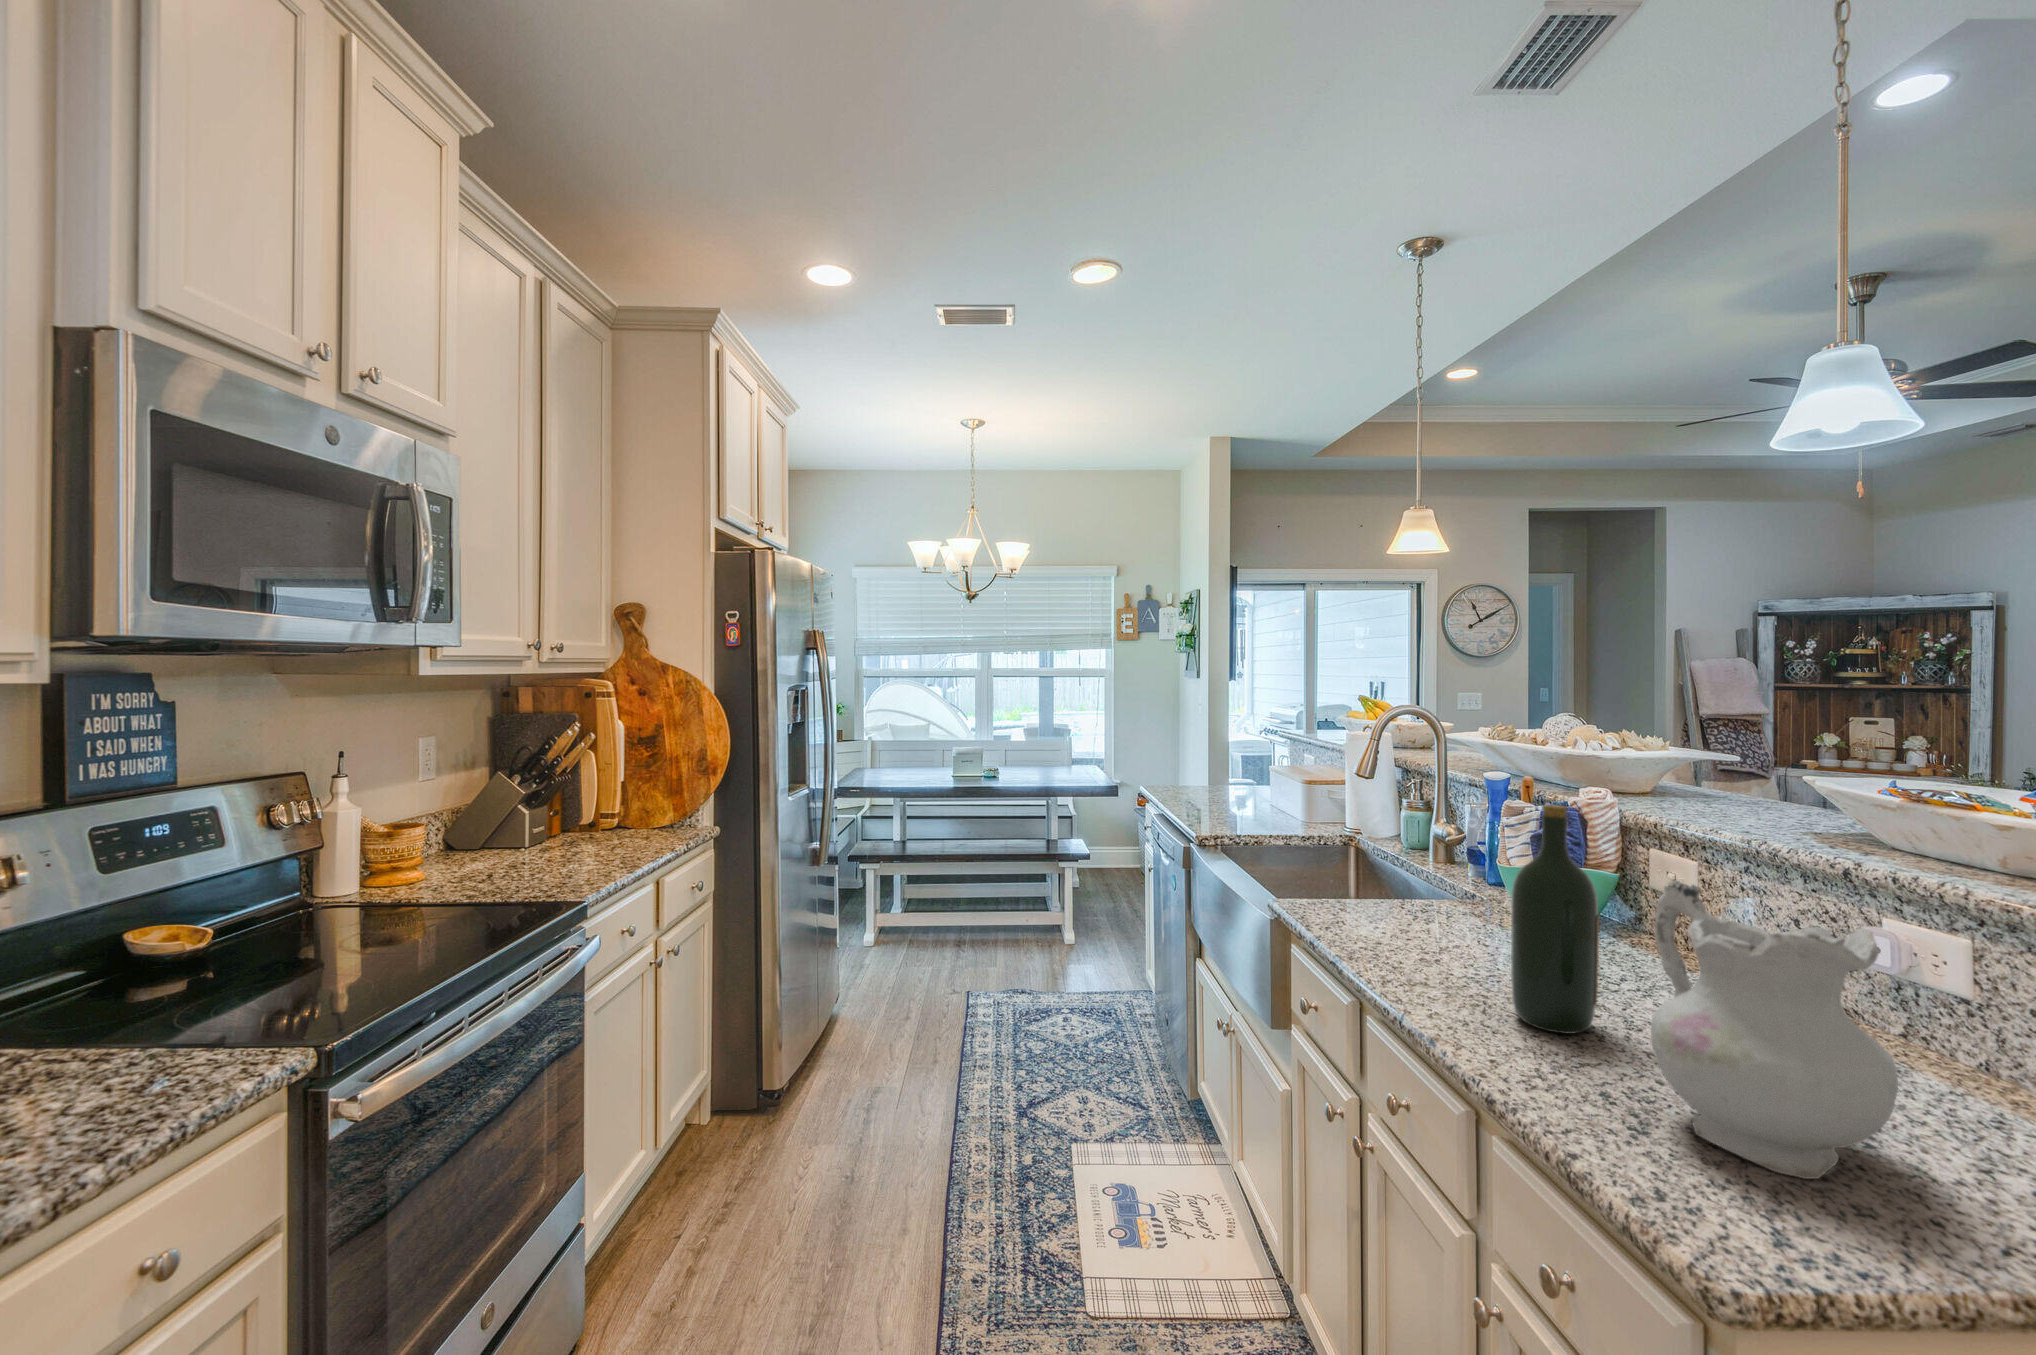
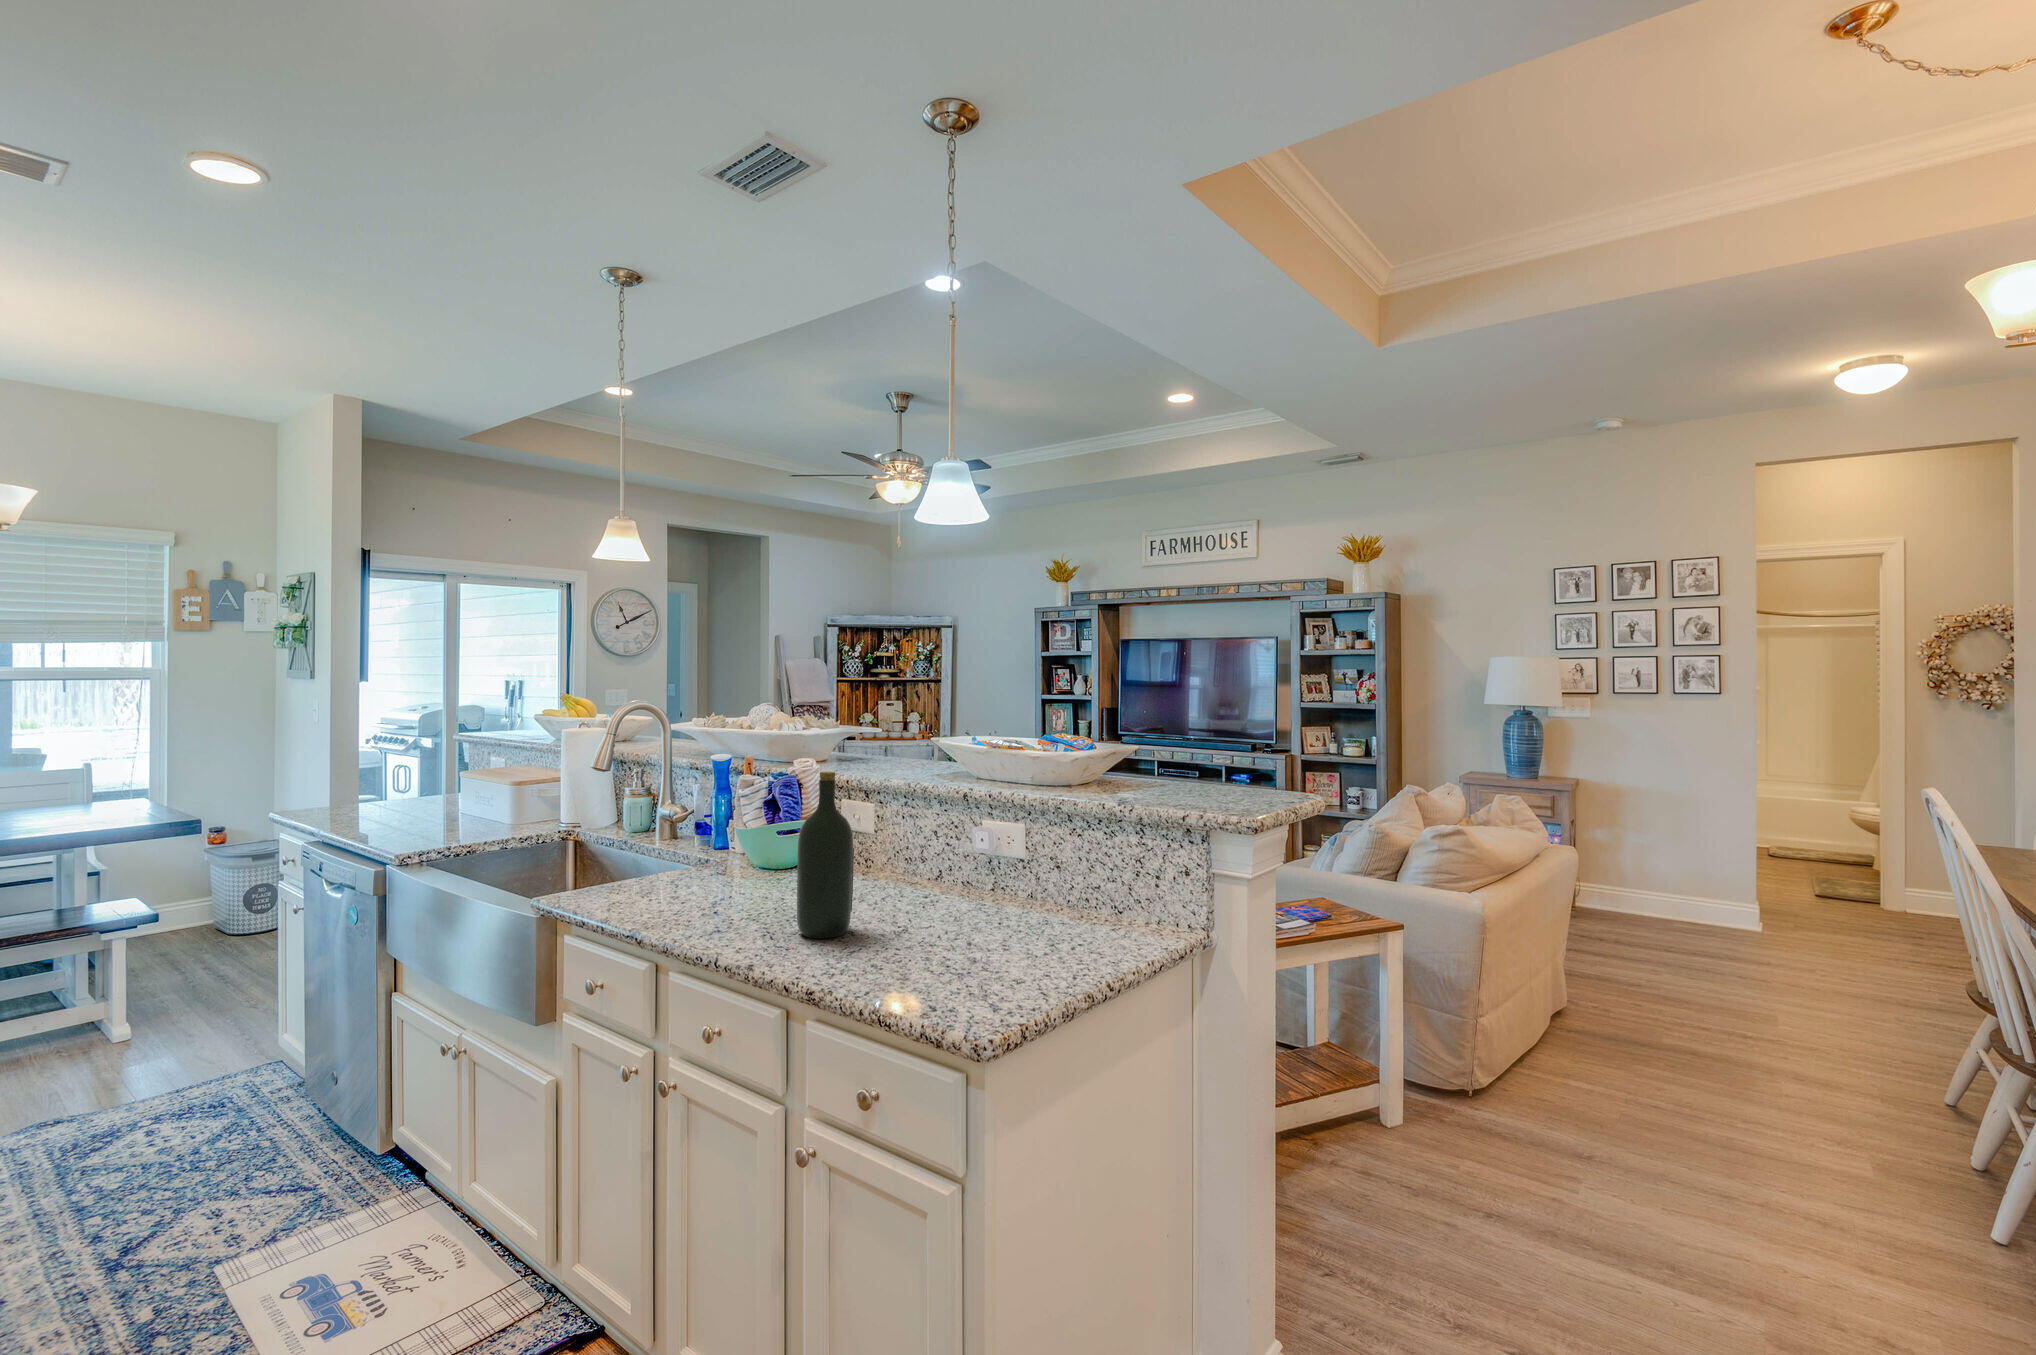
ceramic pitcher: present [1651,881,1898,1179] -> none [901,812,1020,976]

